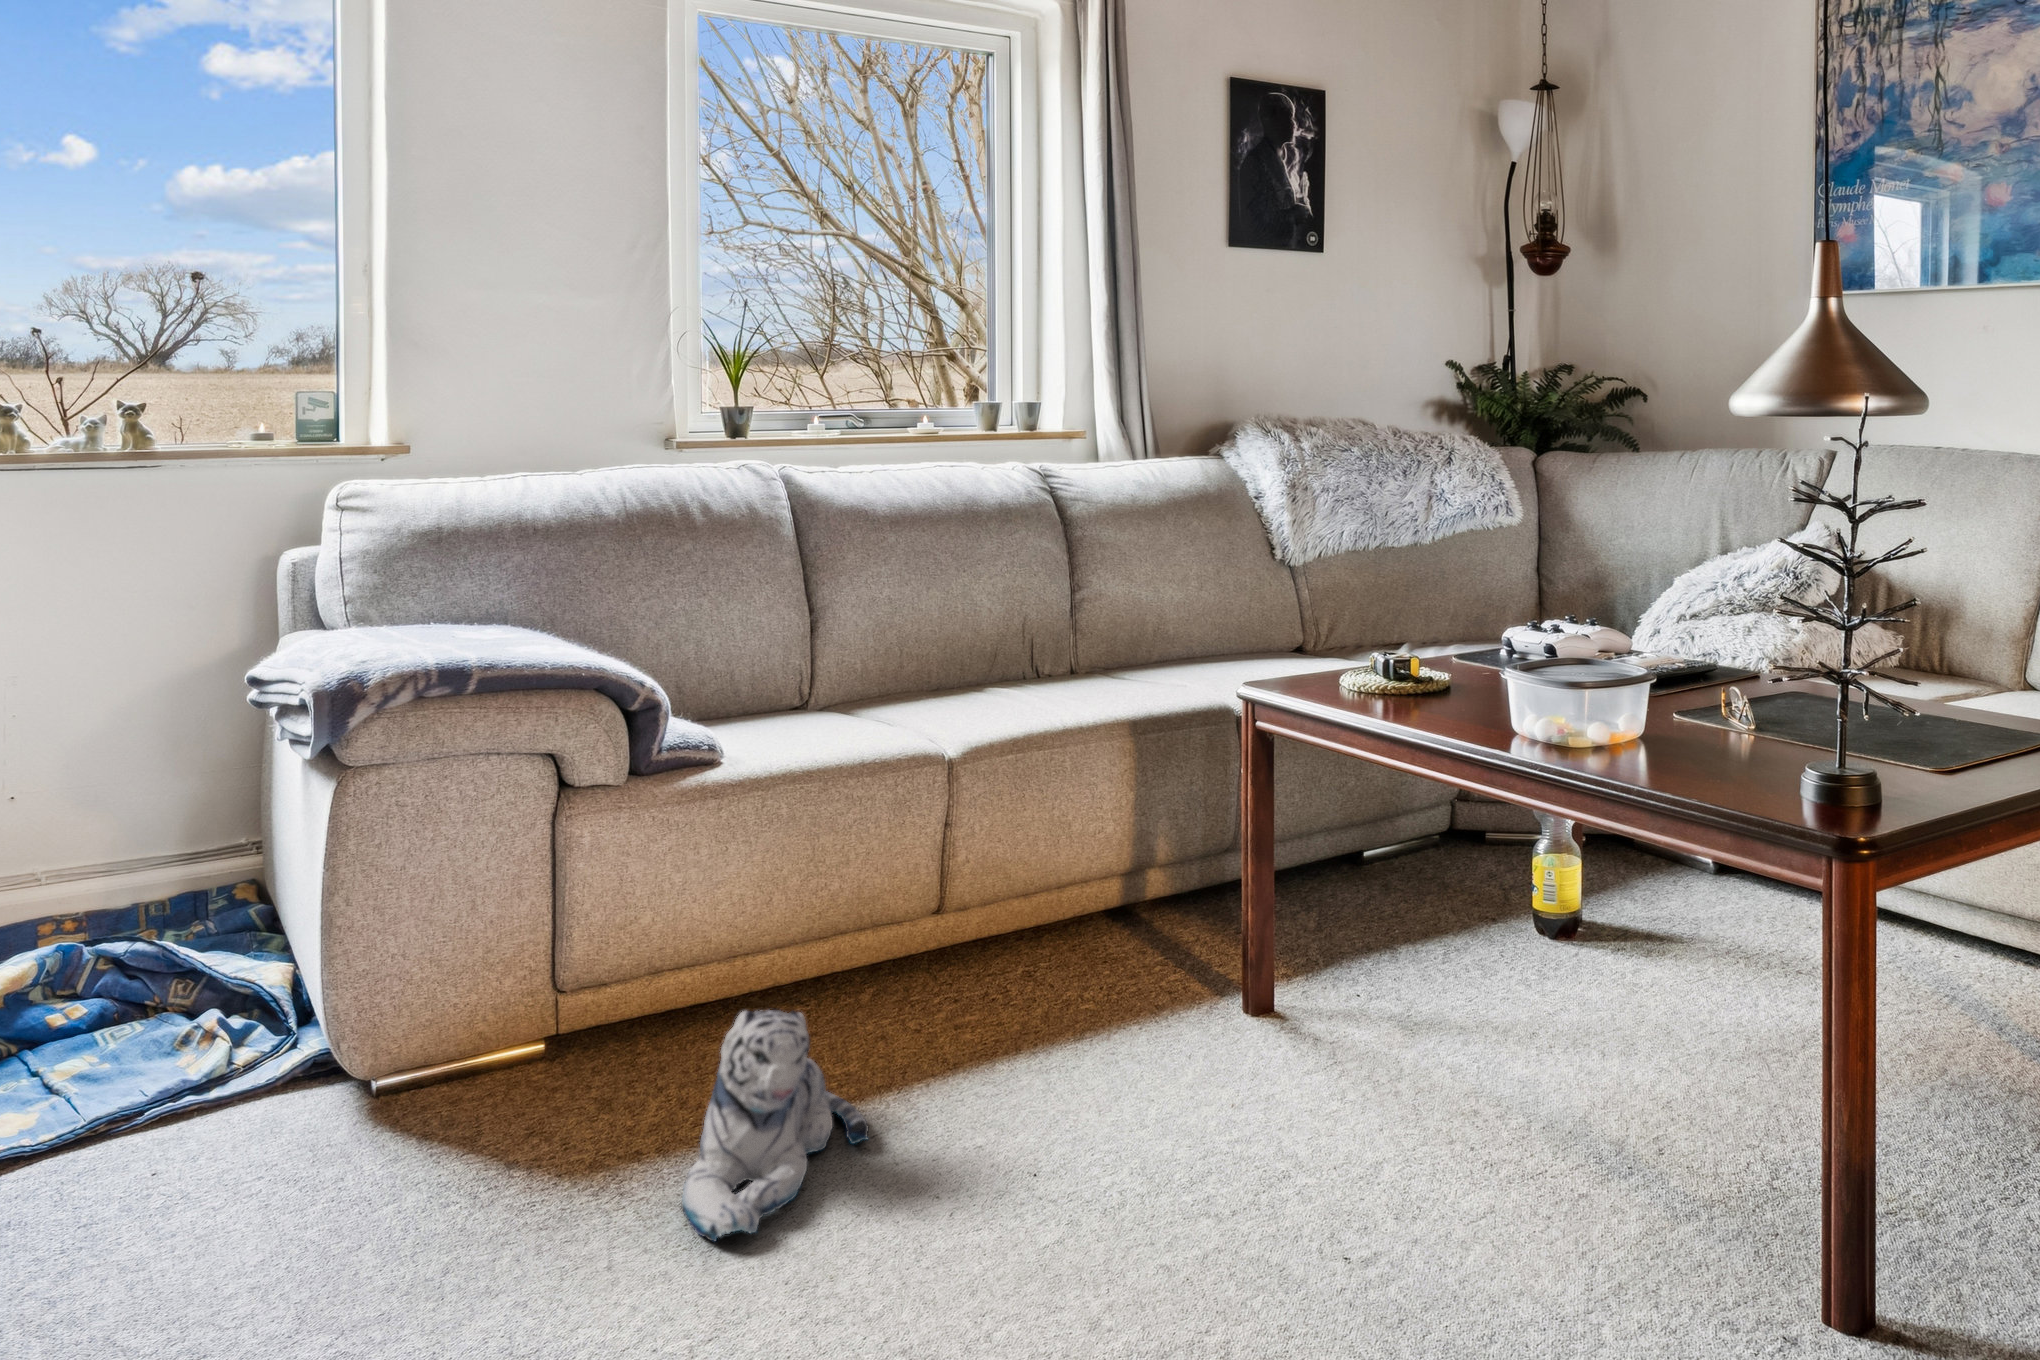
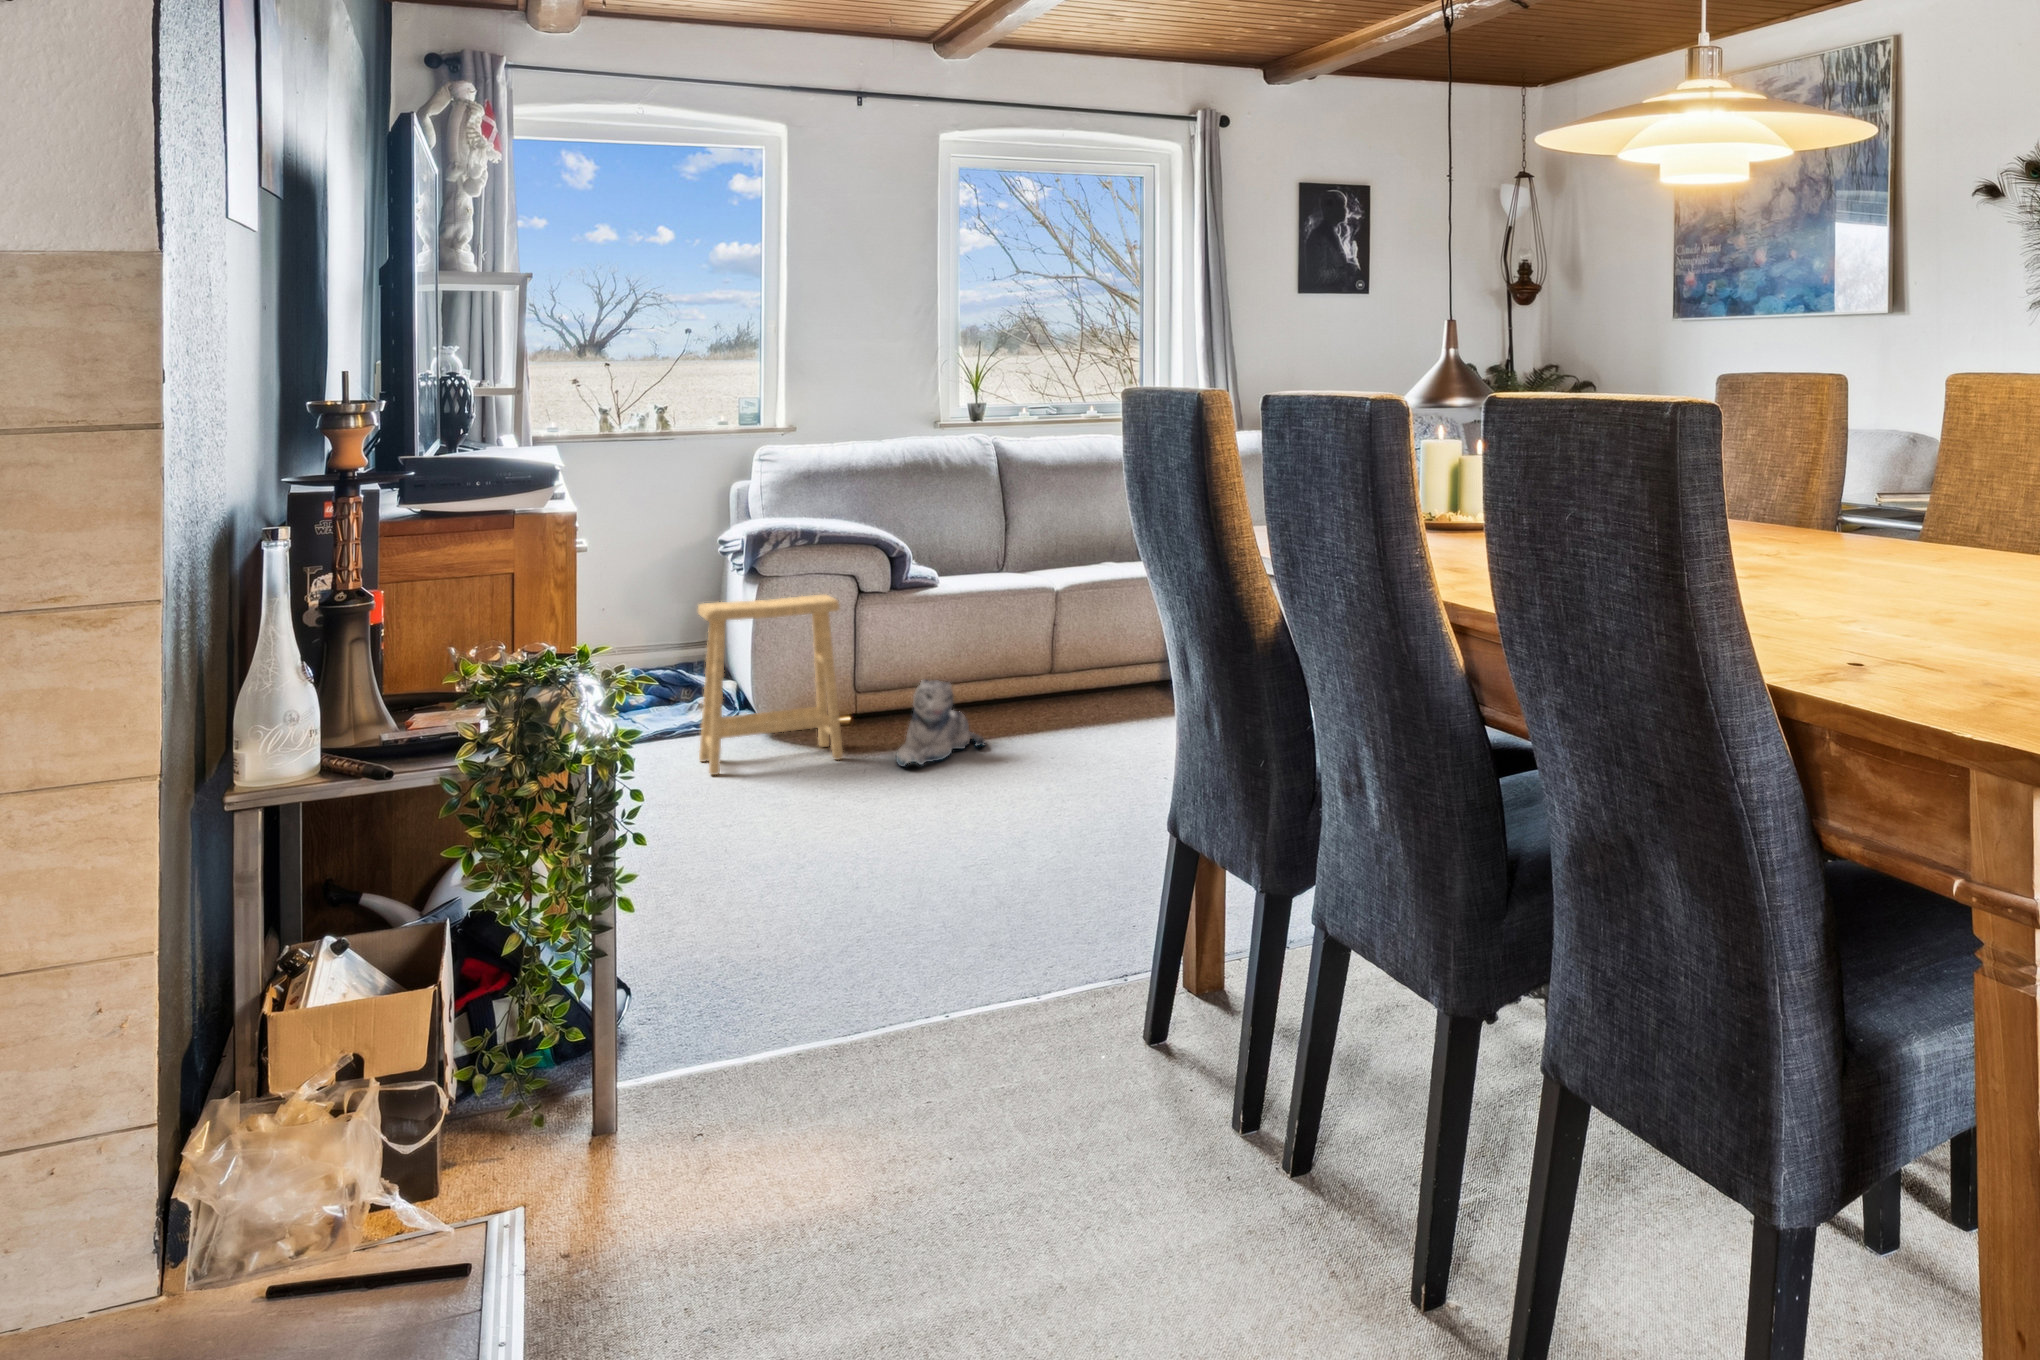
footstool: none [189,818,552,1308] -> present [698,594,843,775]

